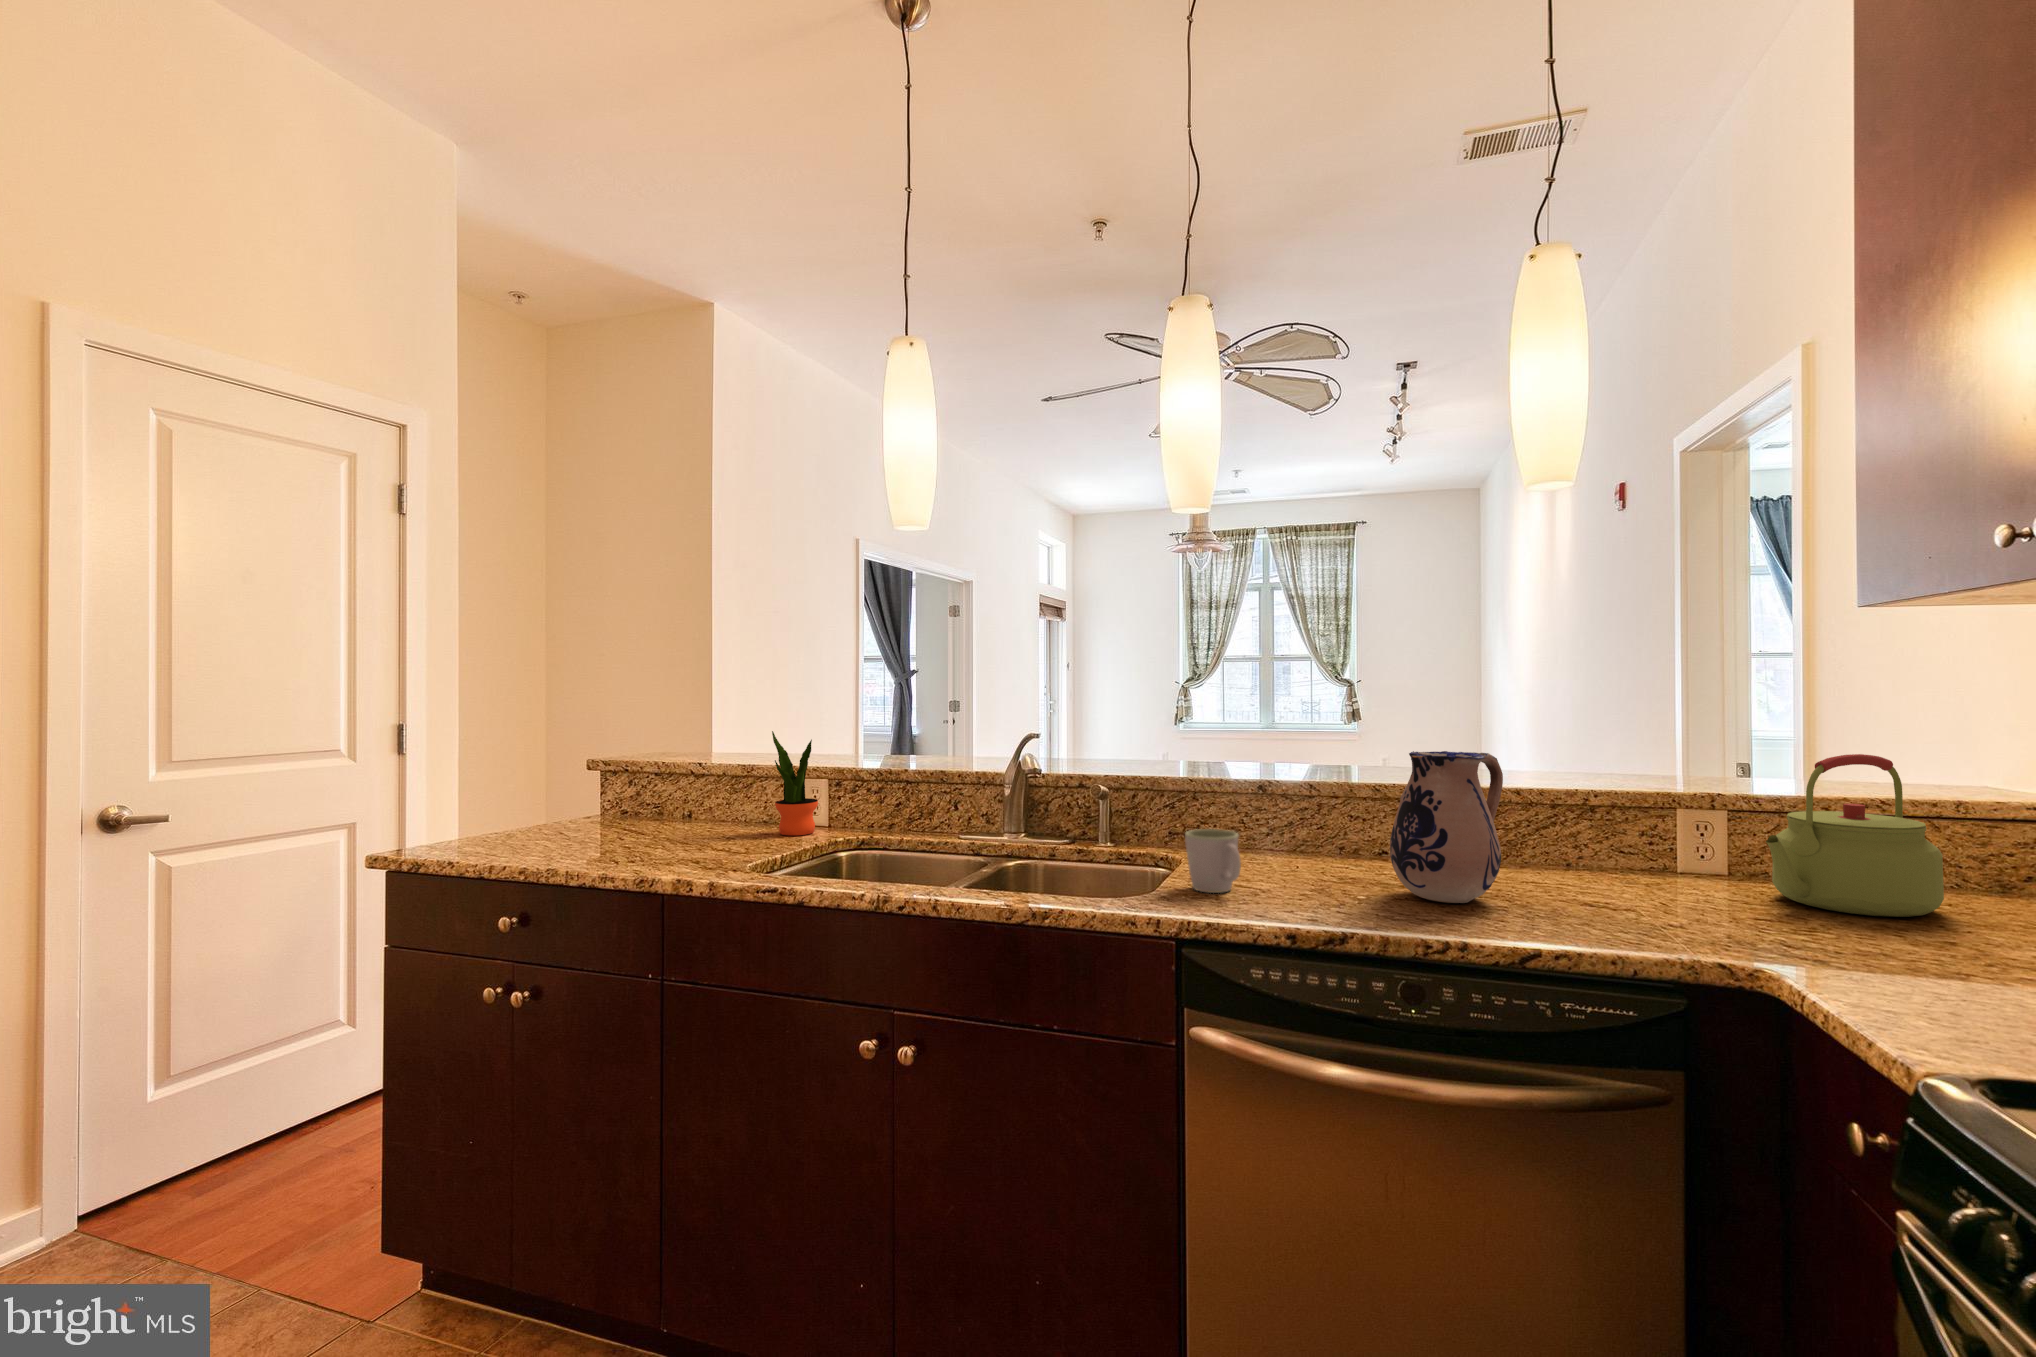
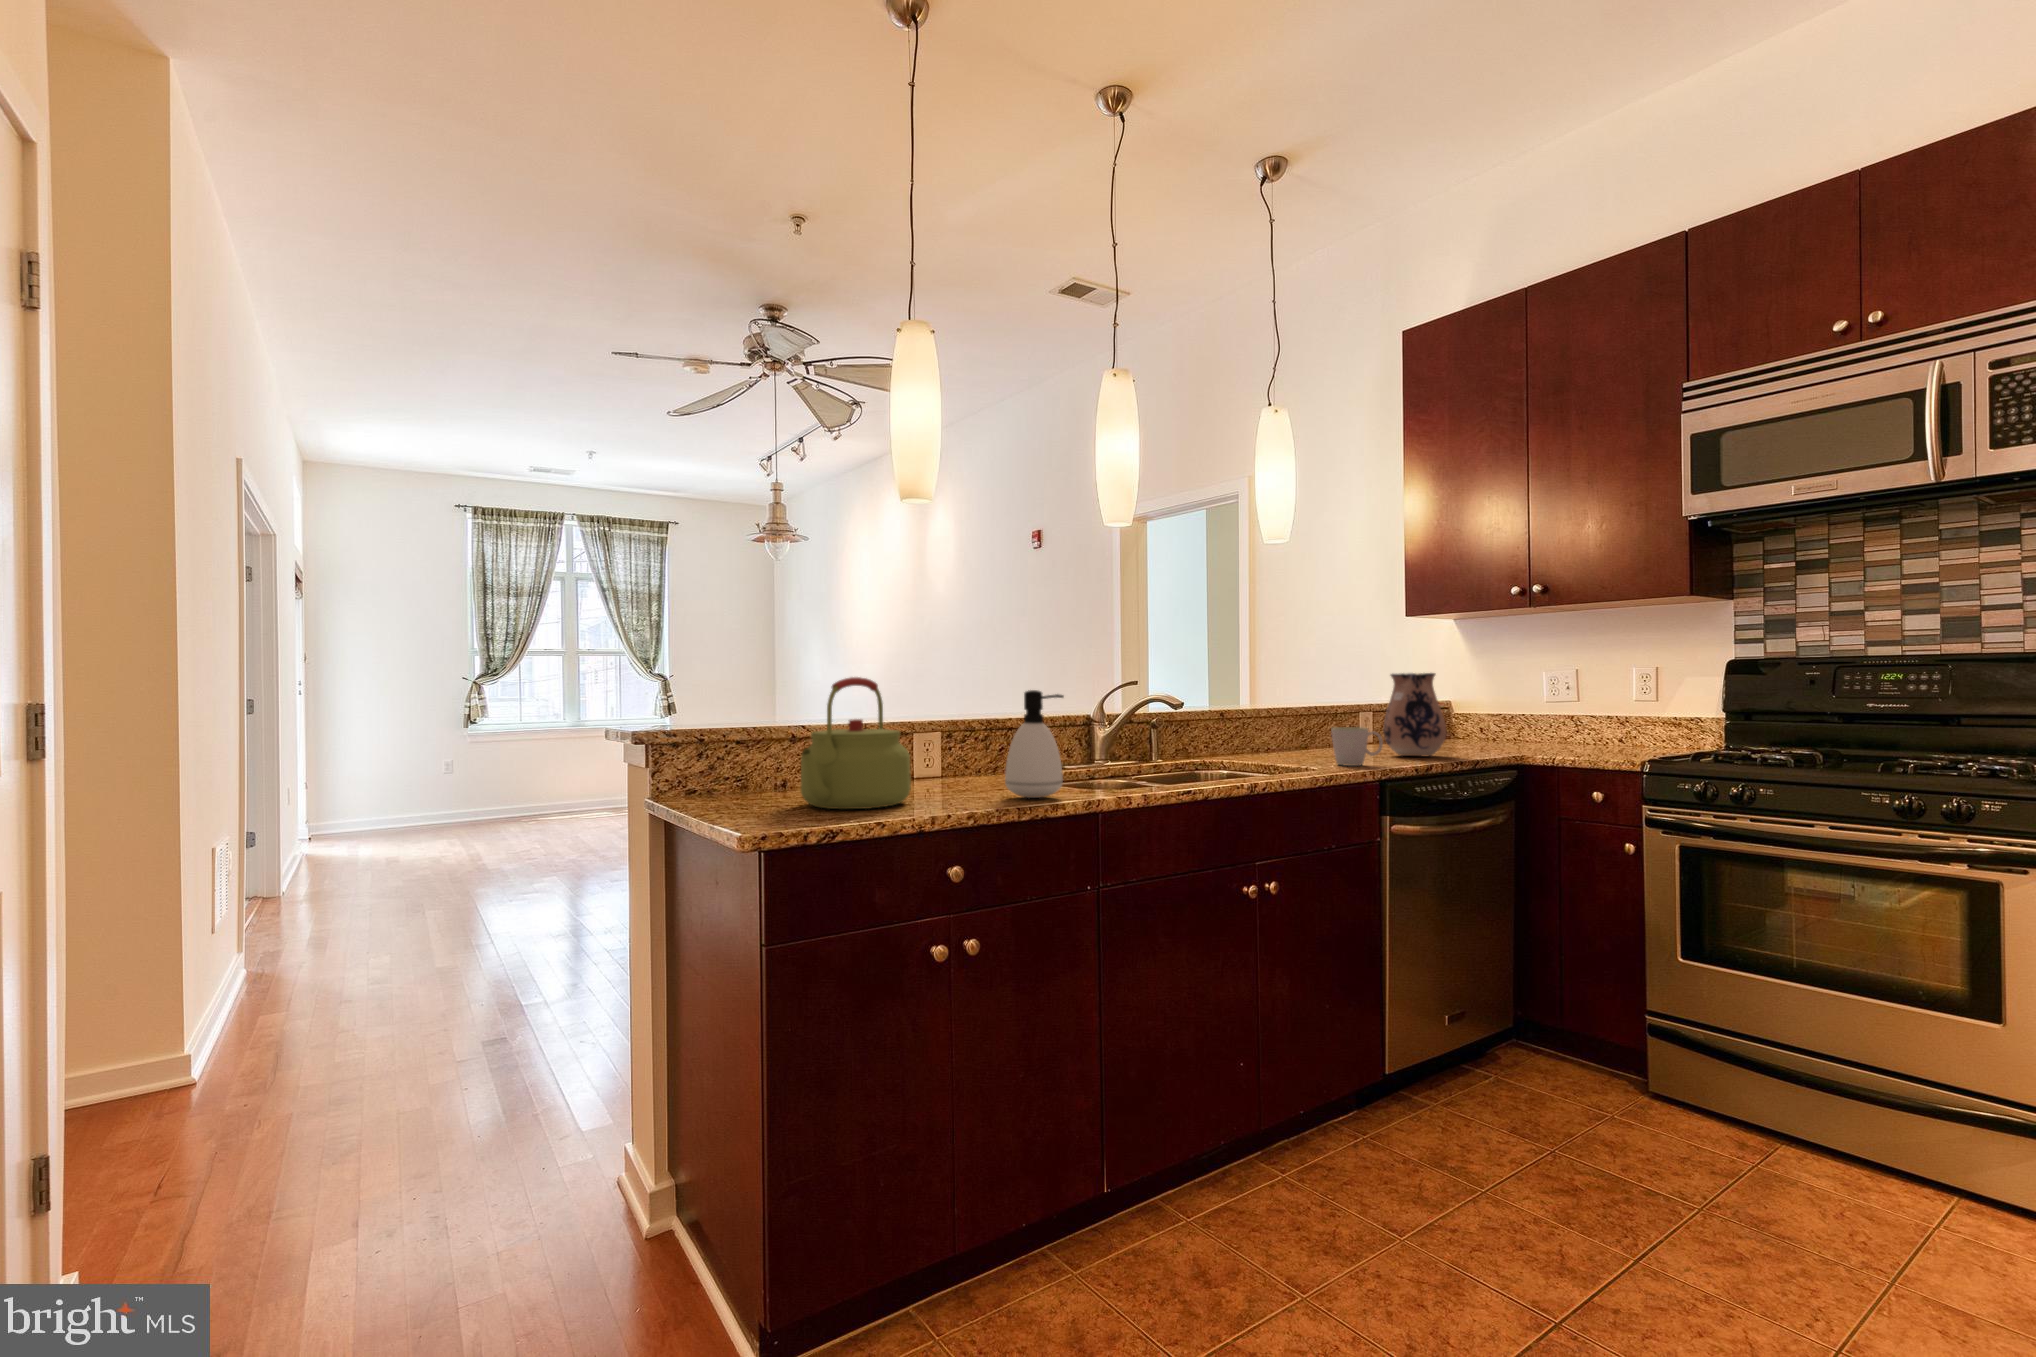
potted plant: present [772,731,818,835] -> none [924,677,985,784]
kettle: present [1766,754,1944,917] -> present [801,677,911,809]
soap dispenser: none [660,755,718,858] -> present [1005,690,1064,798]

